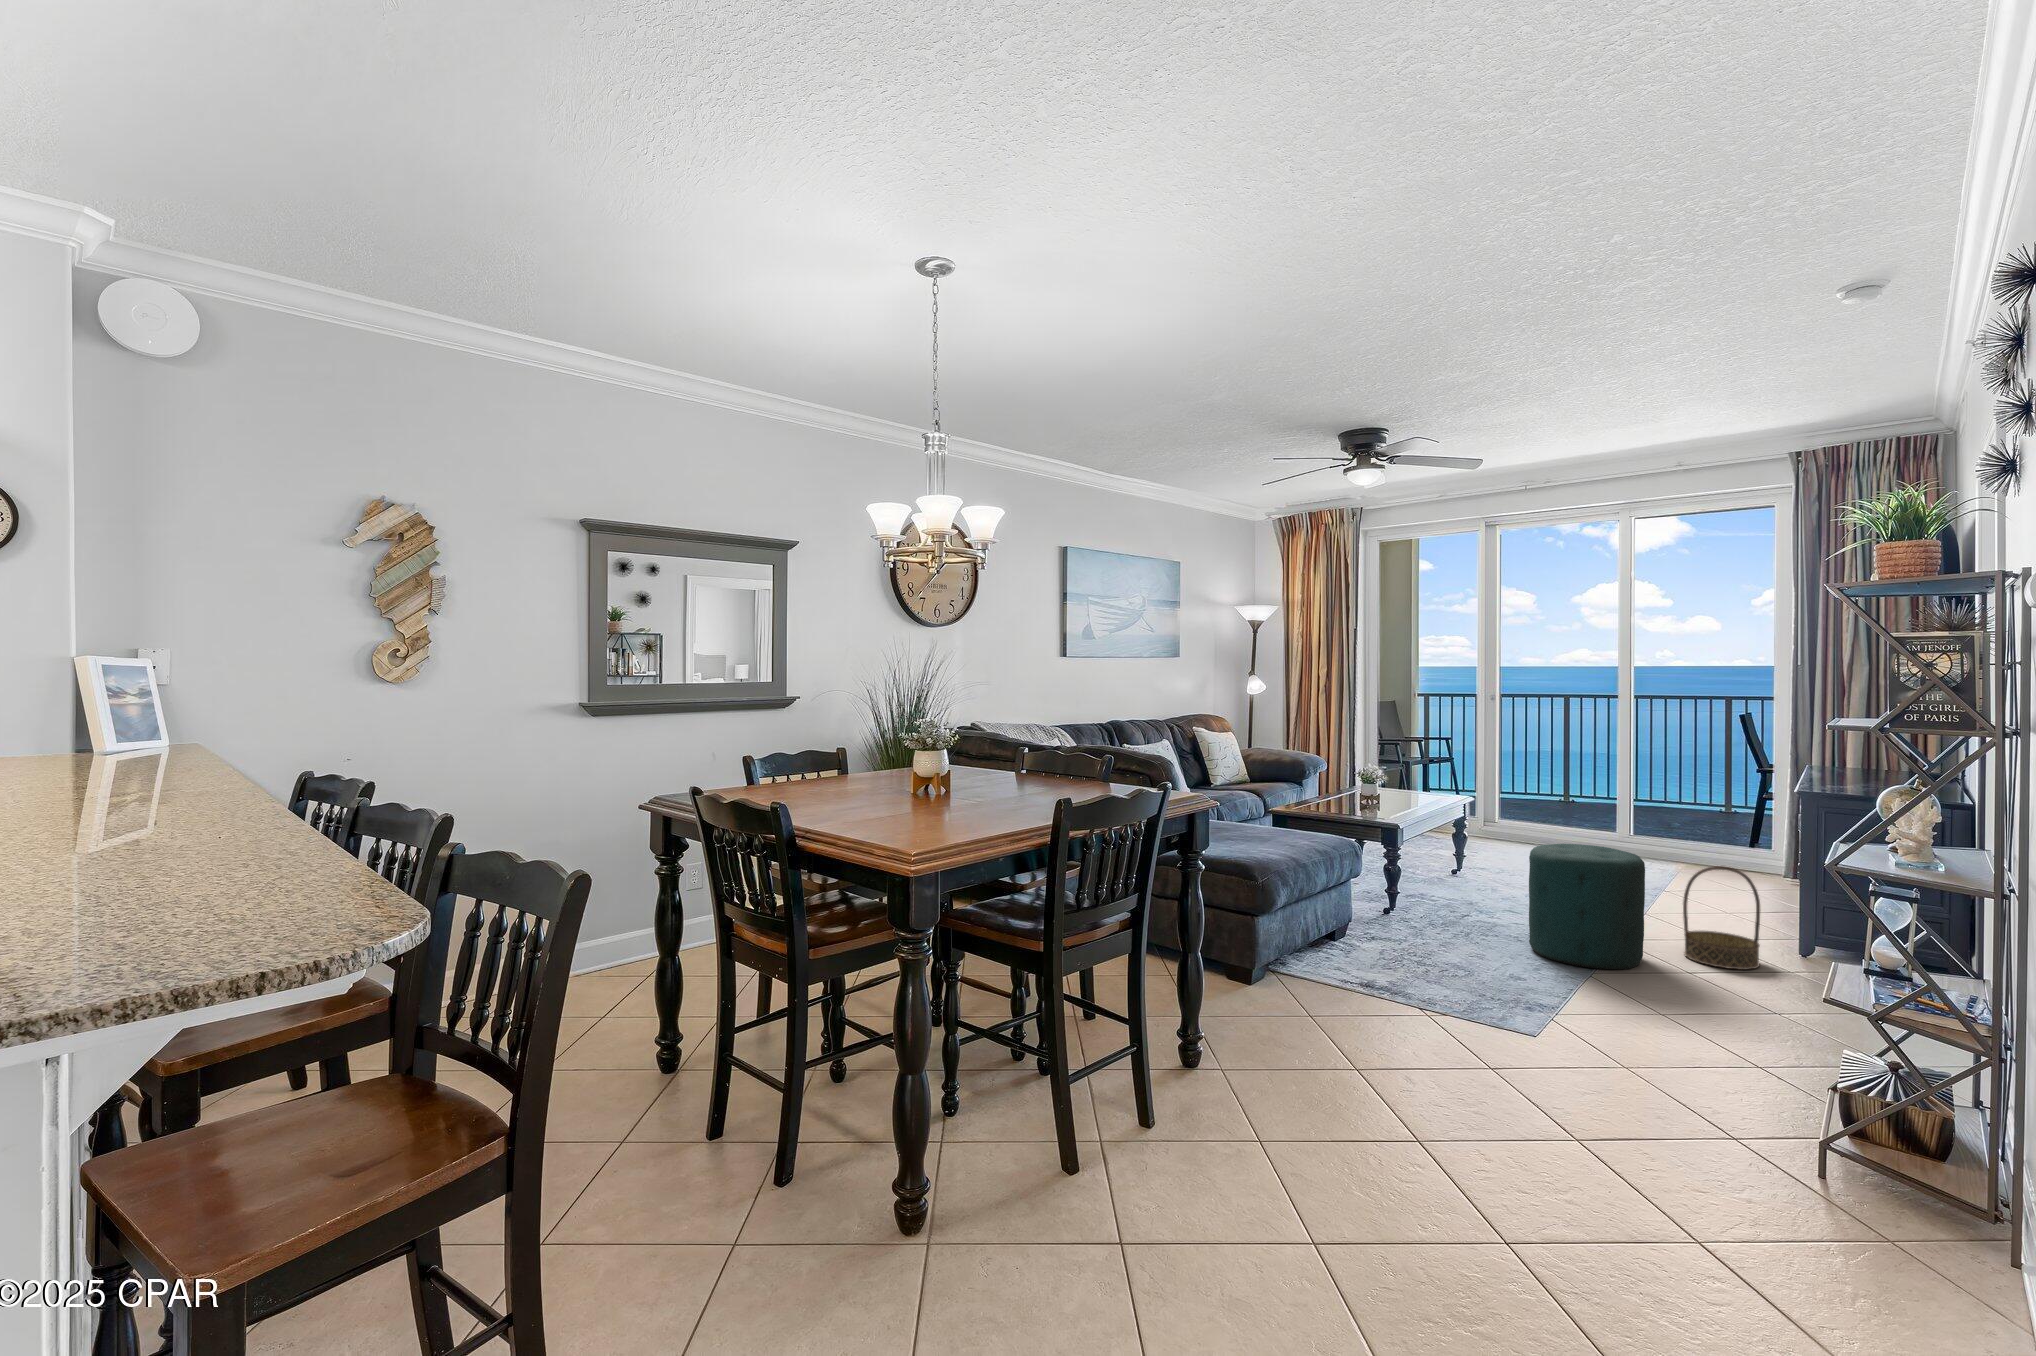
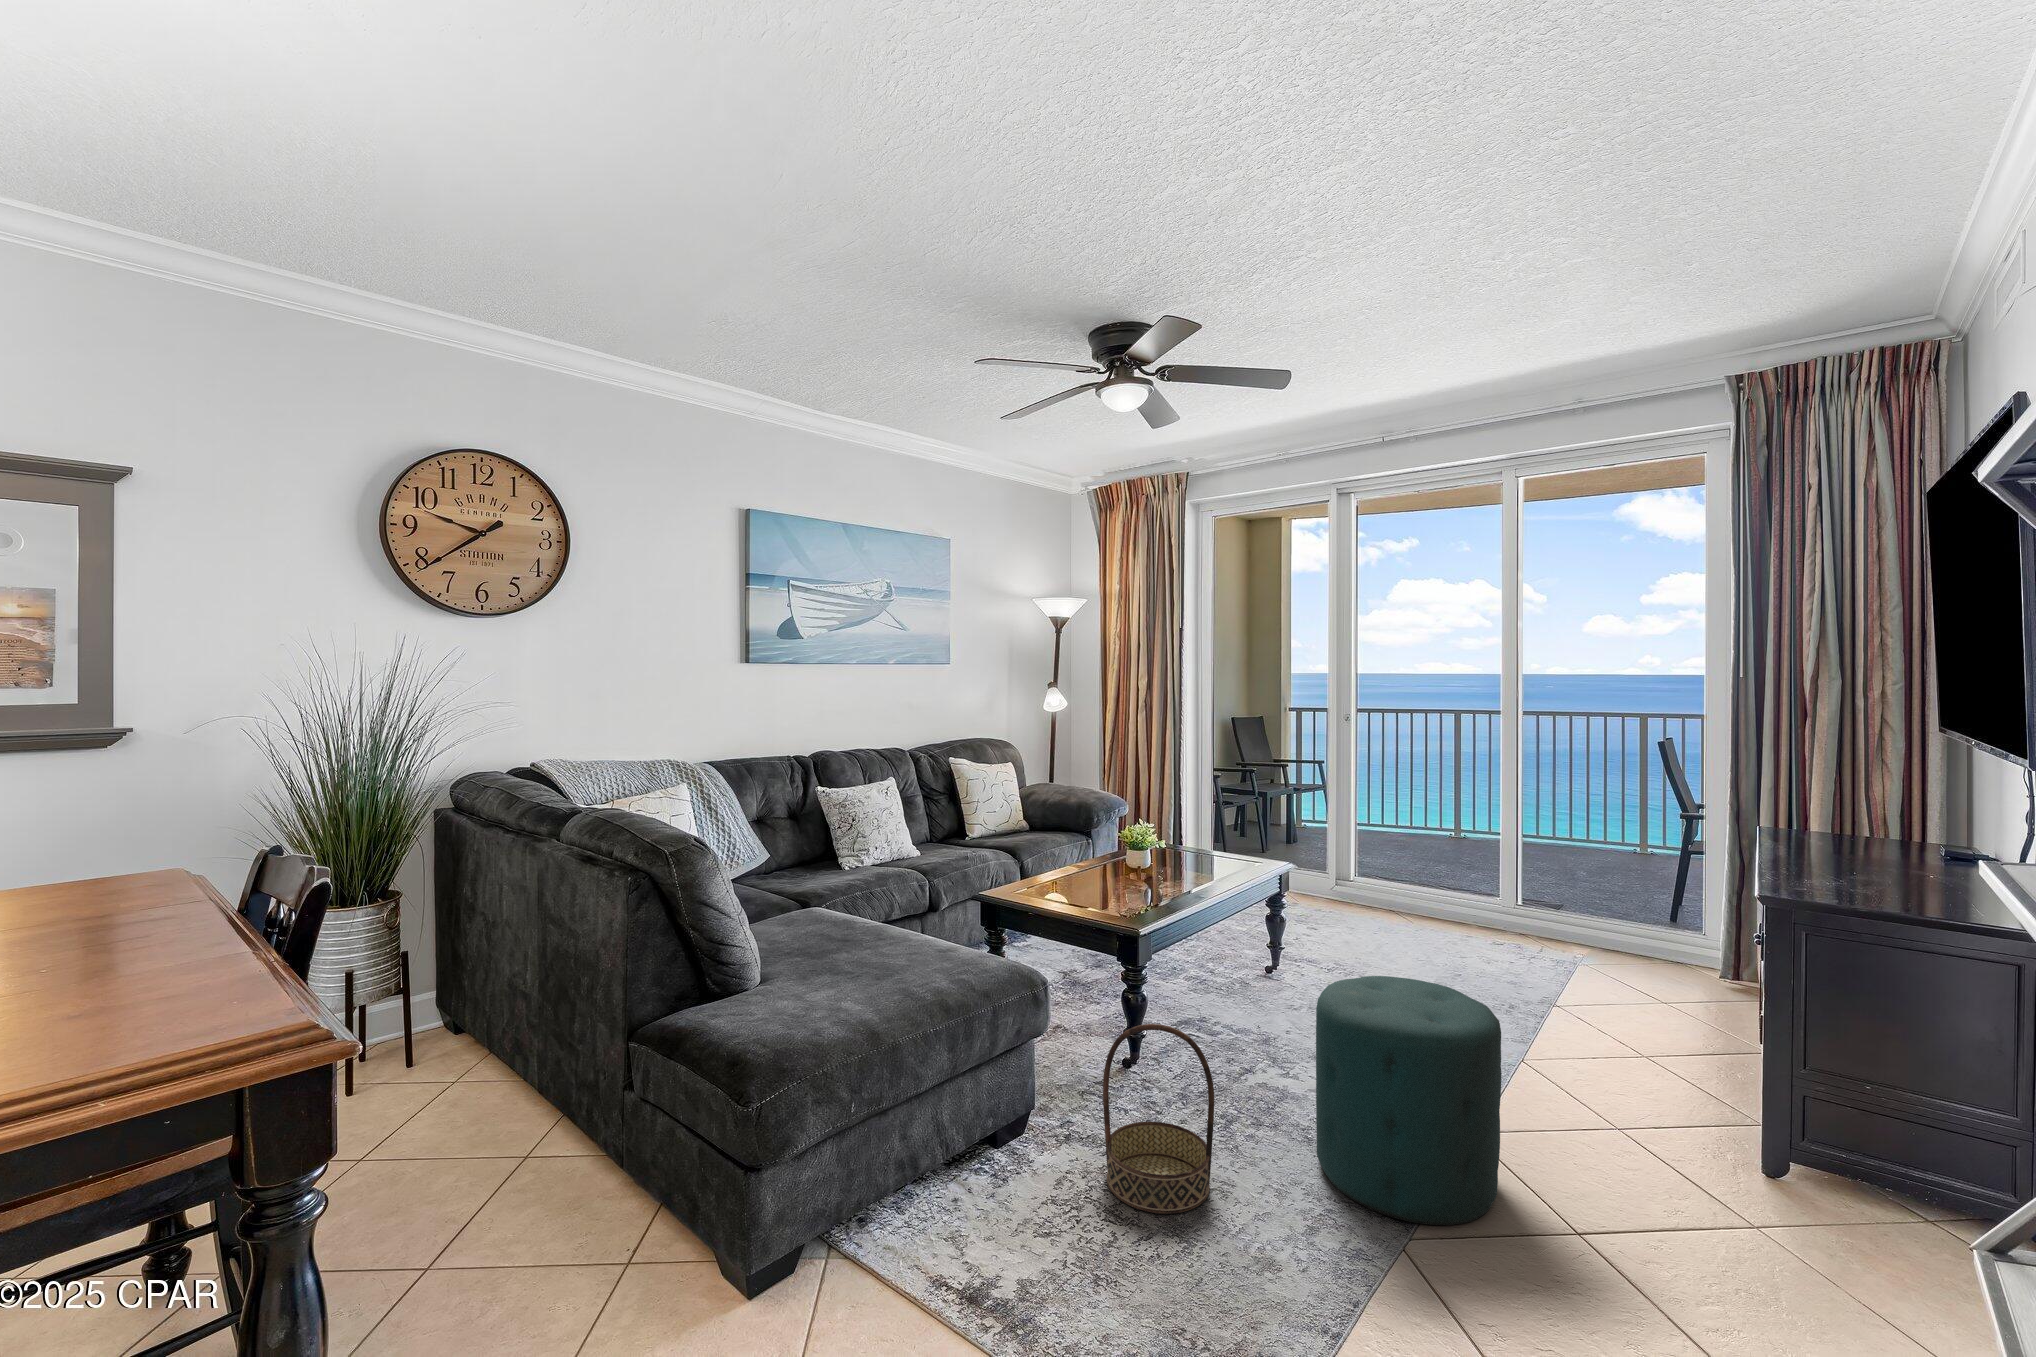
basket: present [1683,866,1760,970] -> present [1103,1024,1214,1214]

